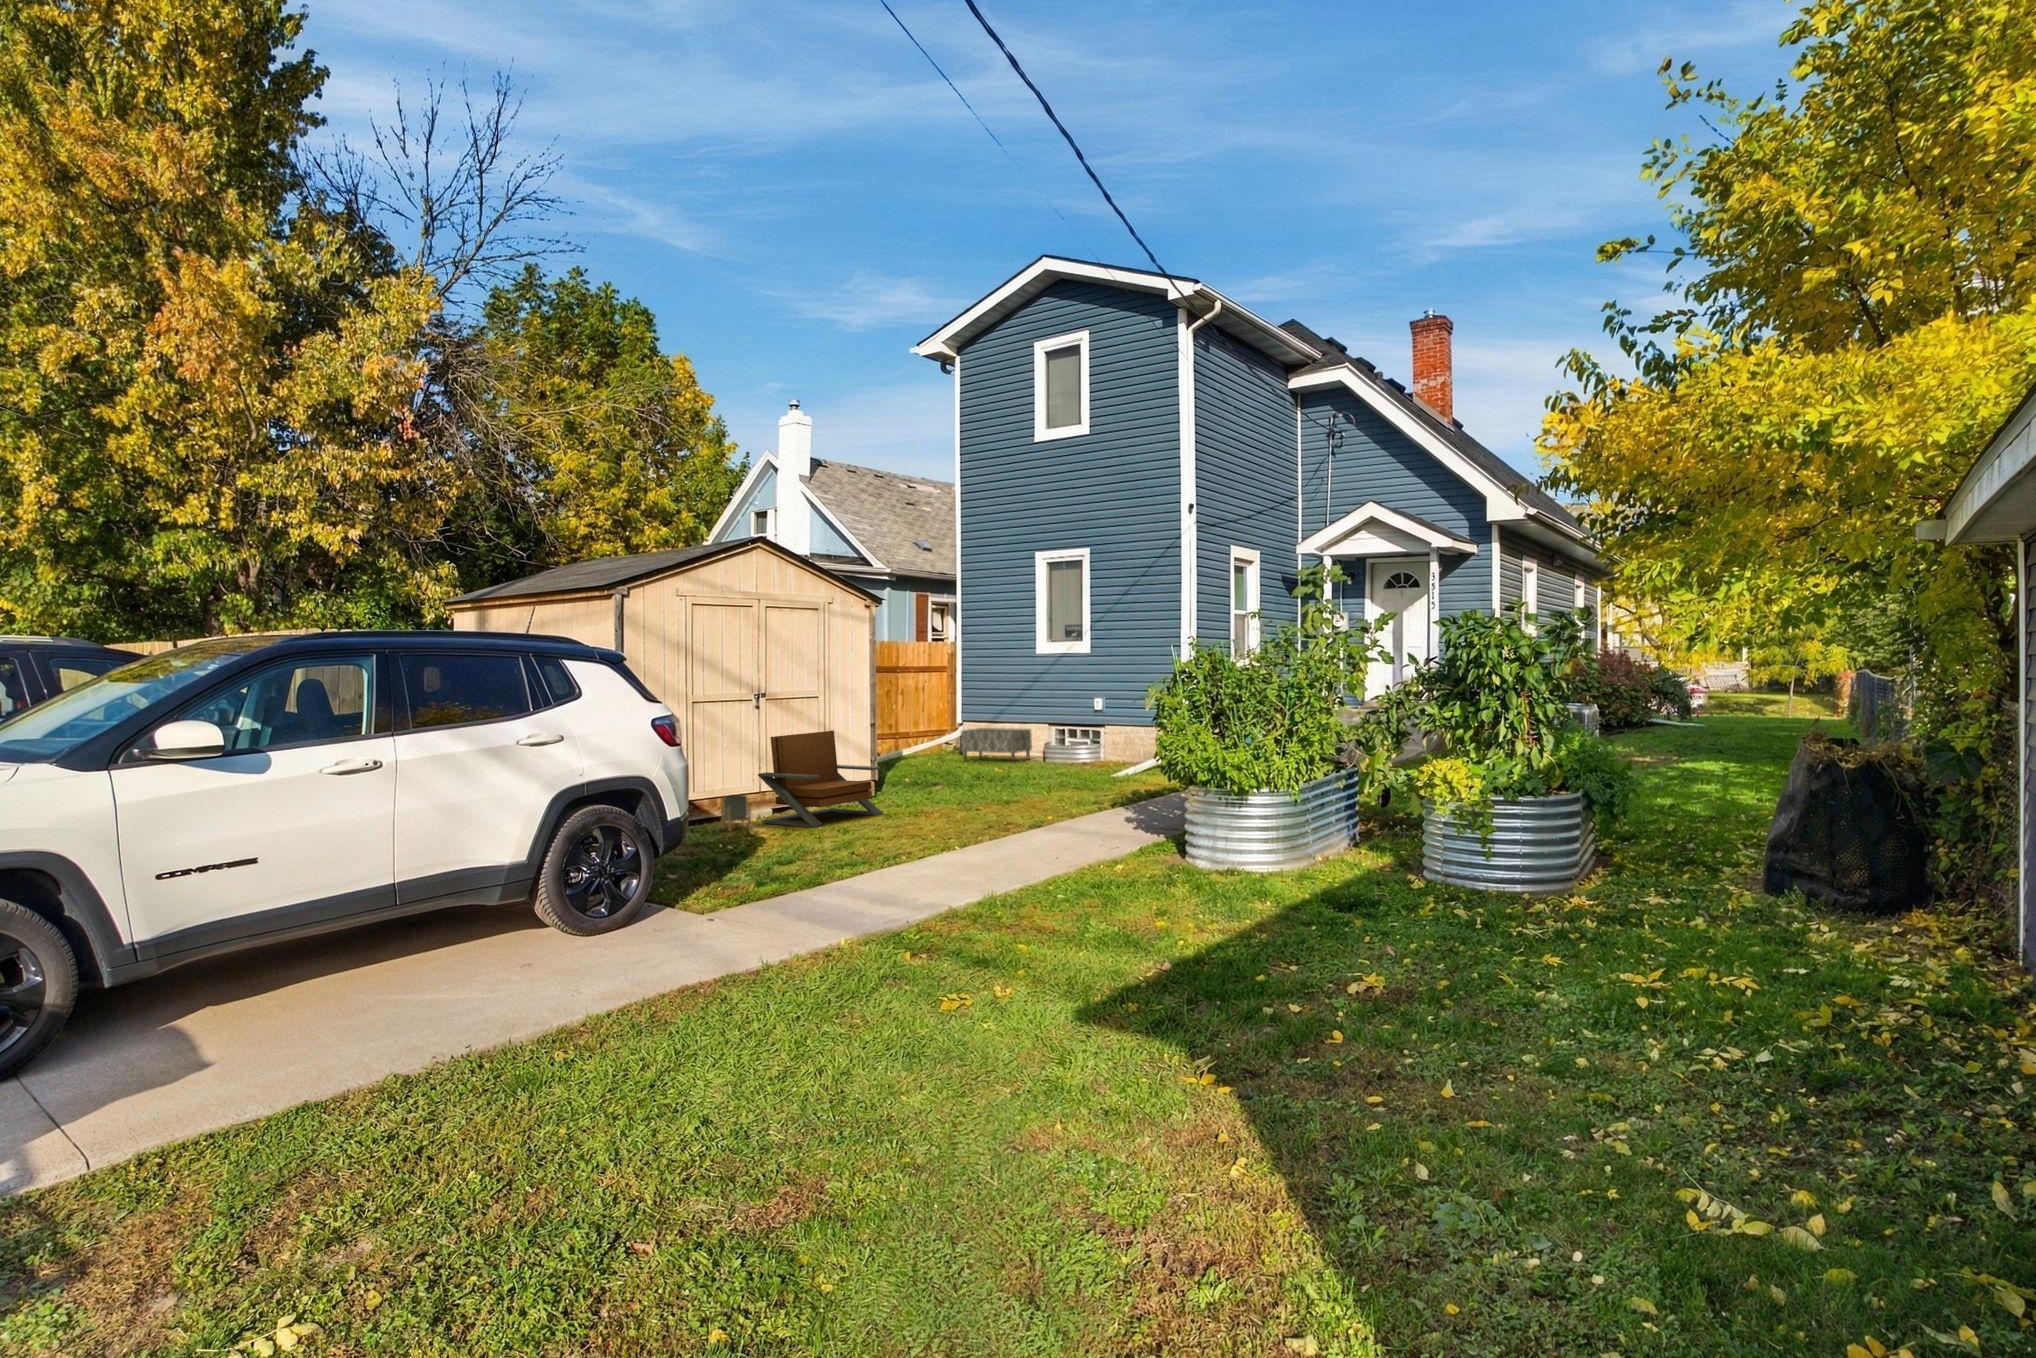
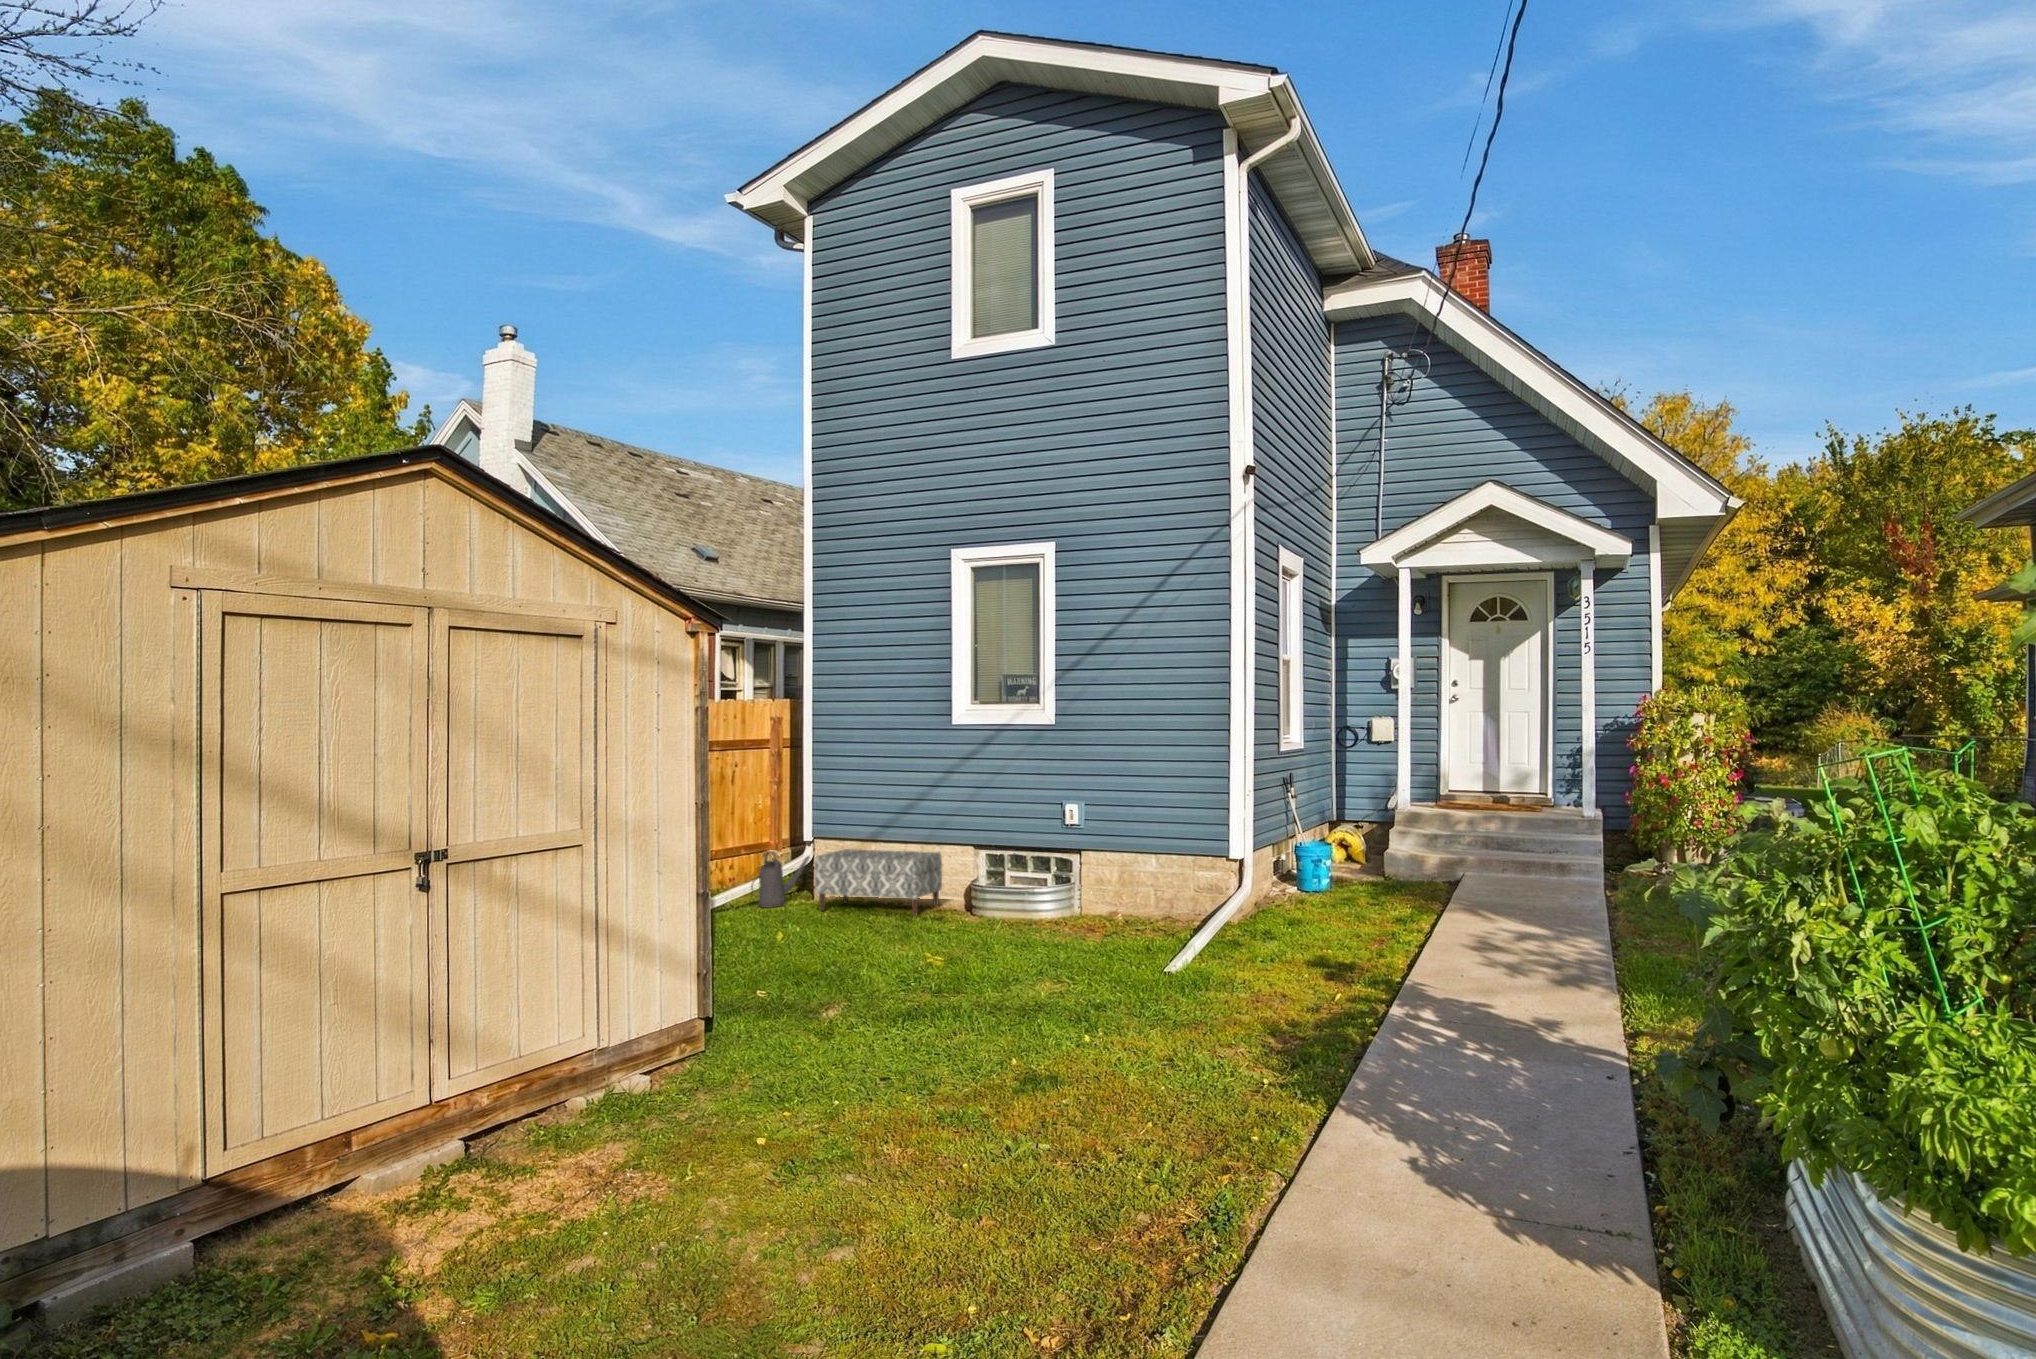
watering can: none [928,729,963,760] -> present [751,851,810,908]
lounge chair: present [758,731,882,828] -> none [421,930,753,1238]
planter: present [721,795,751,831] -> none [303,1144,396,1272]

